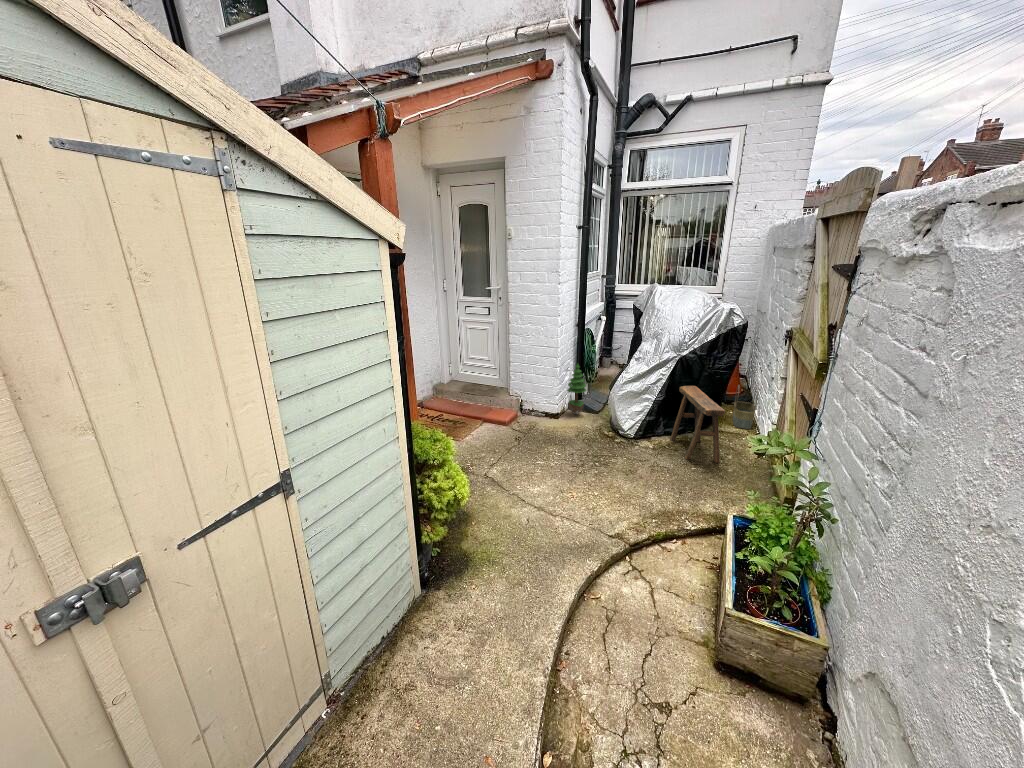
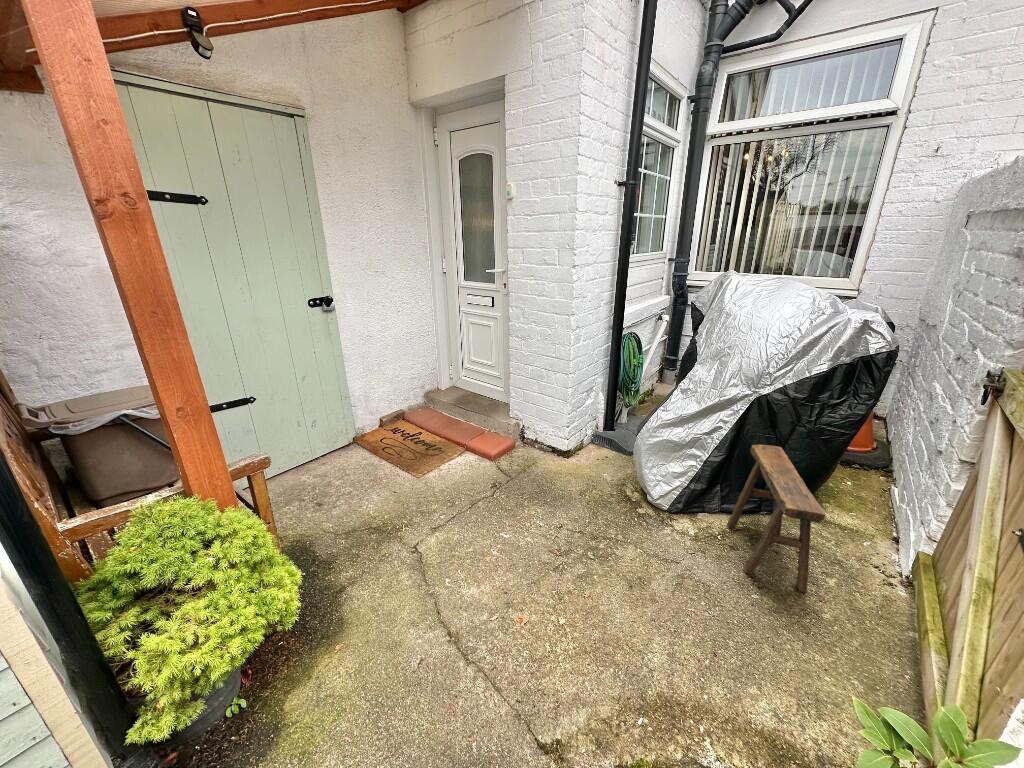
potted tree: present [567,363,586,414] -> none [582,384,611,456]
basket: present [733,385,758,429] -> none [849,447,905,524]

